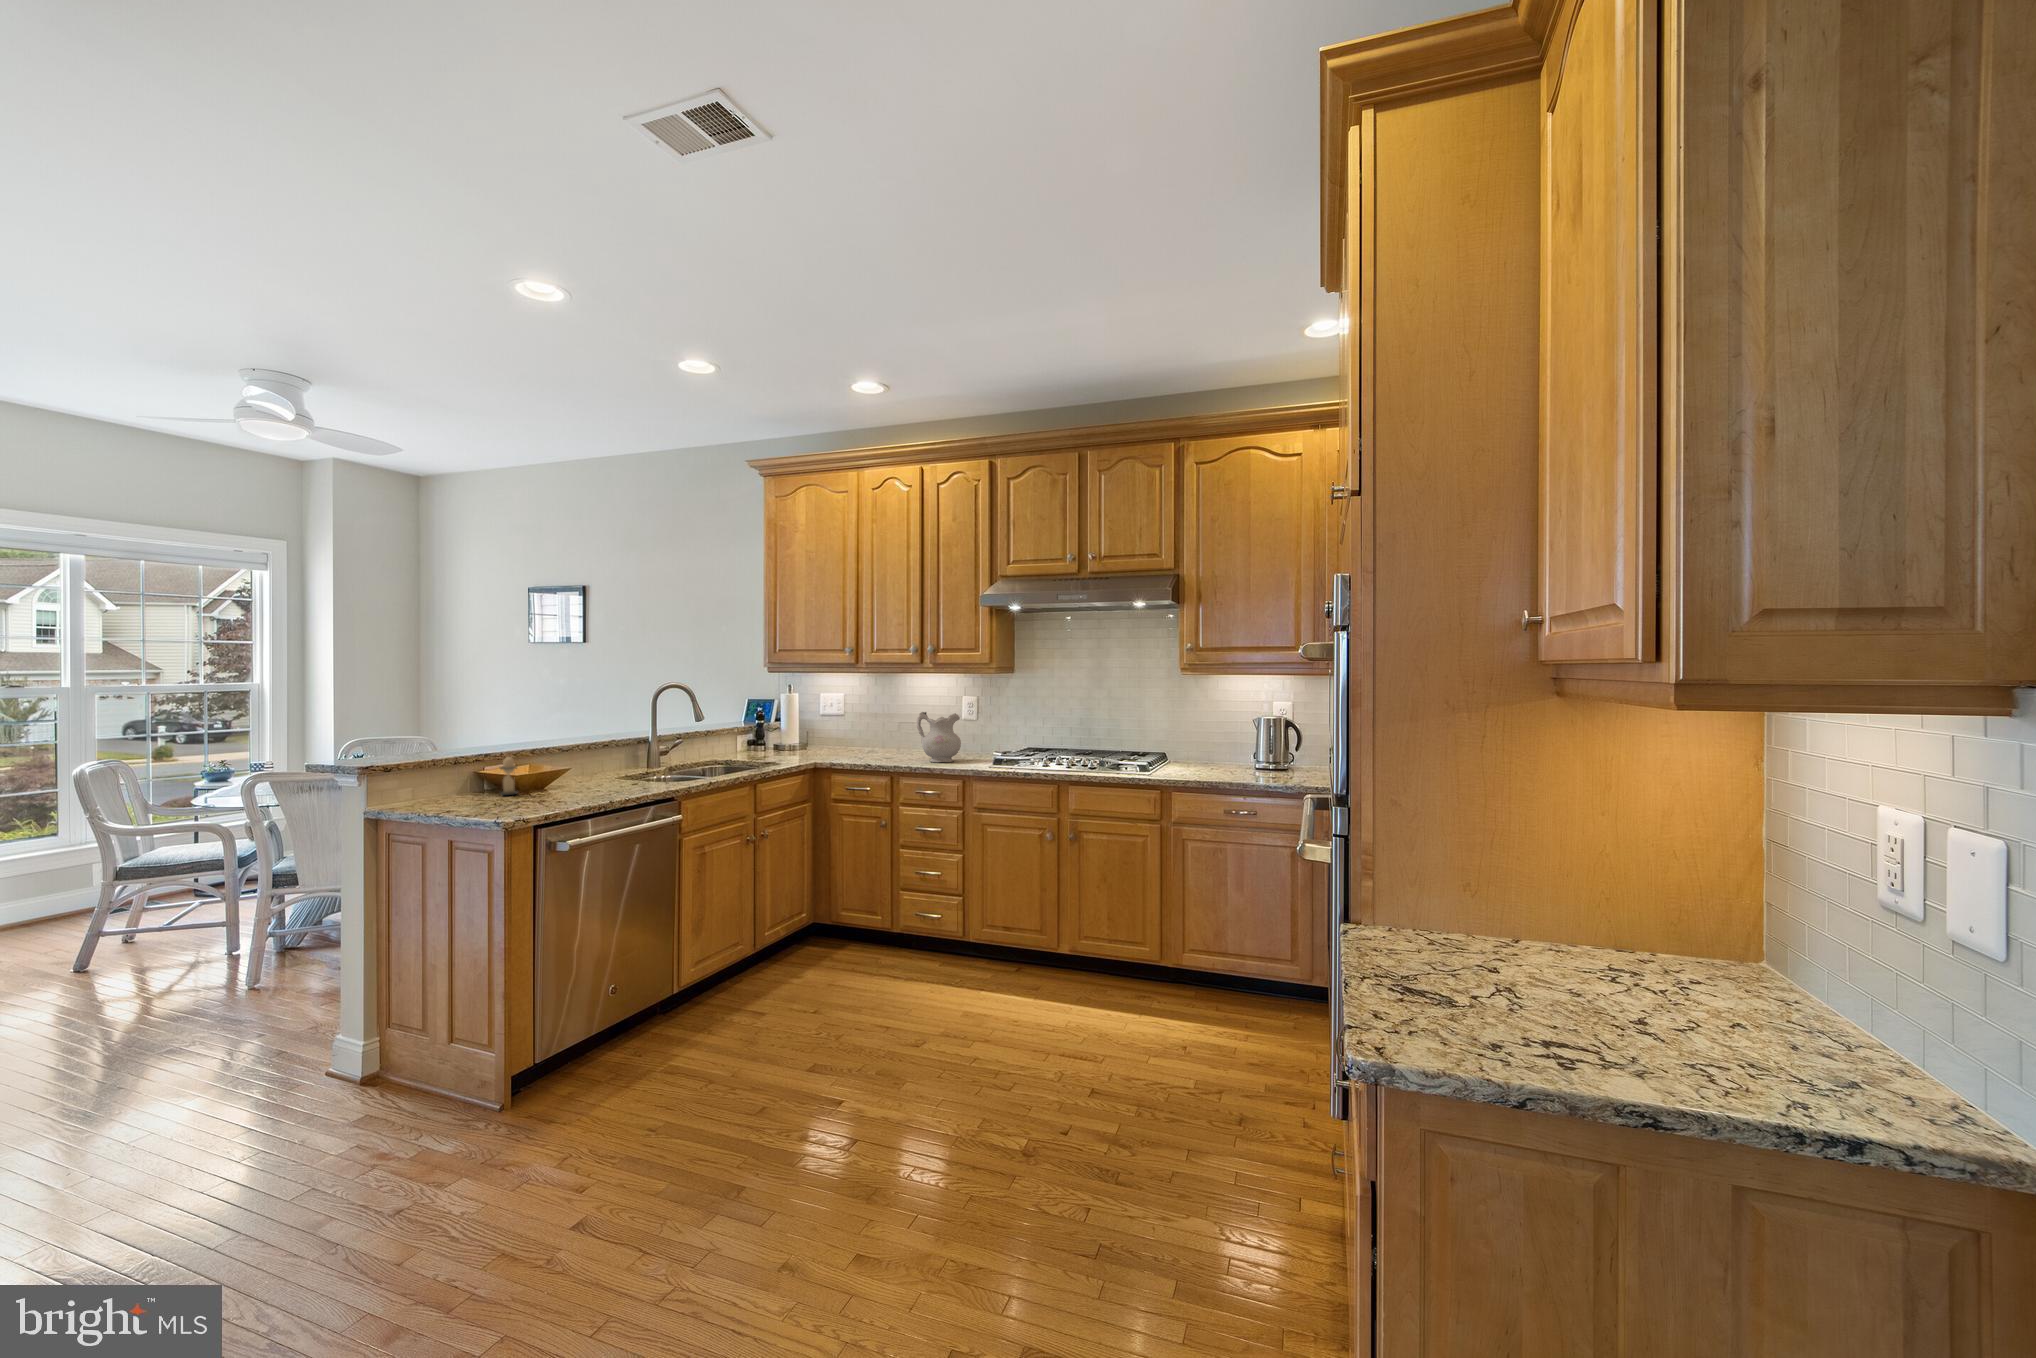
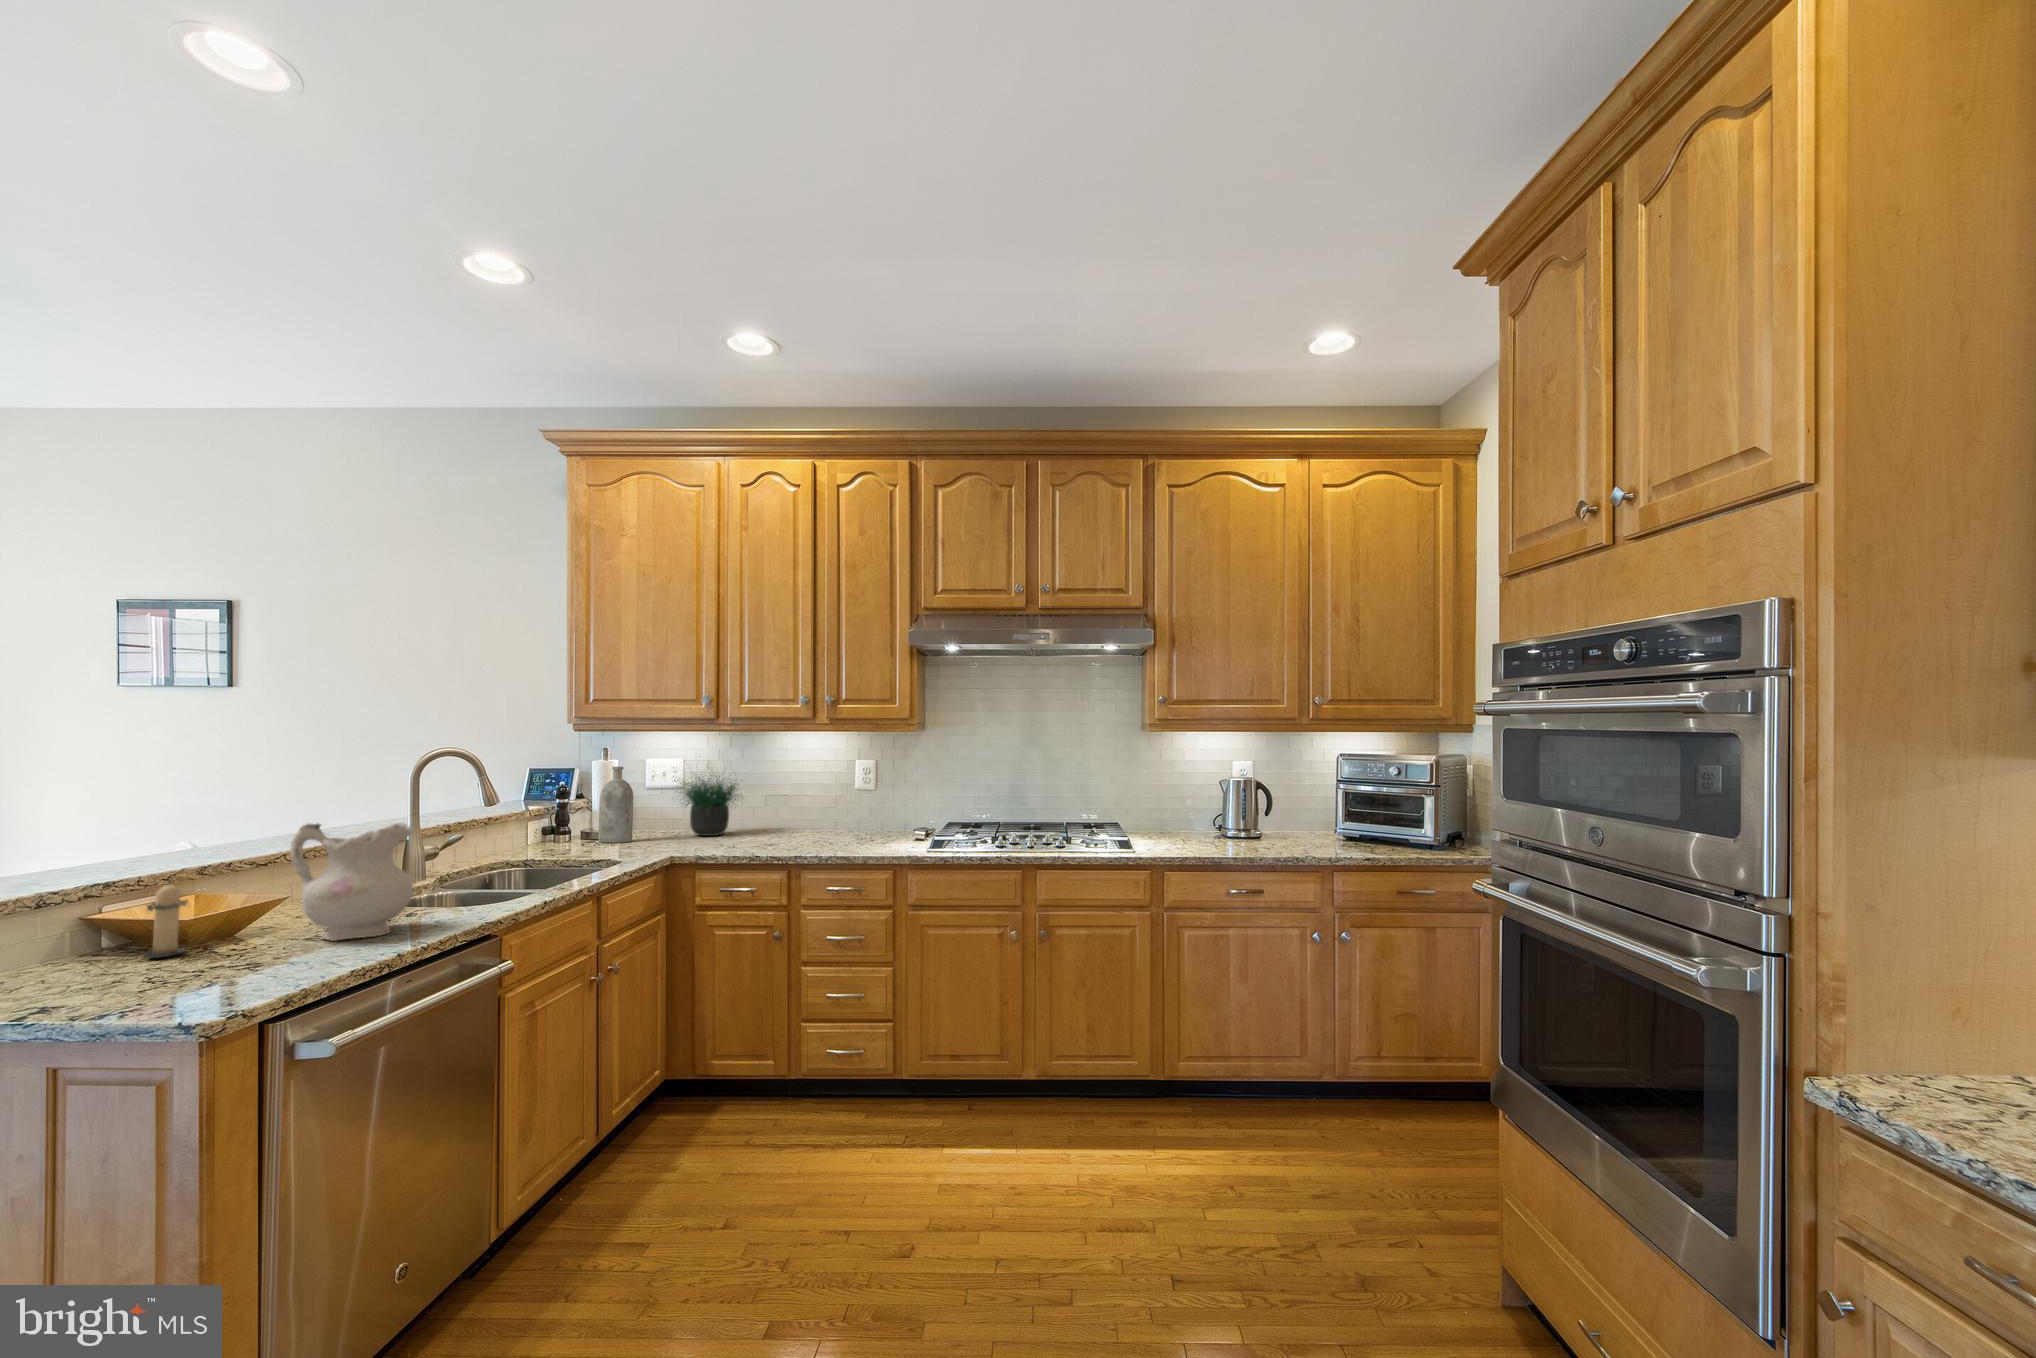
potted plant: none [824,688,890,752] -> present [679,775,739,836]
bottle: none [782,699,804,753] -> present [598,766,634,843]
ceramic pitcher: present [917,712,961,762] -> present [290,823,413,941]

